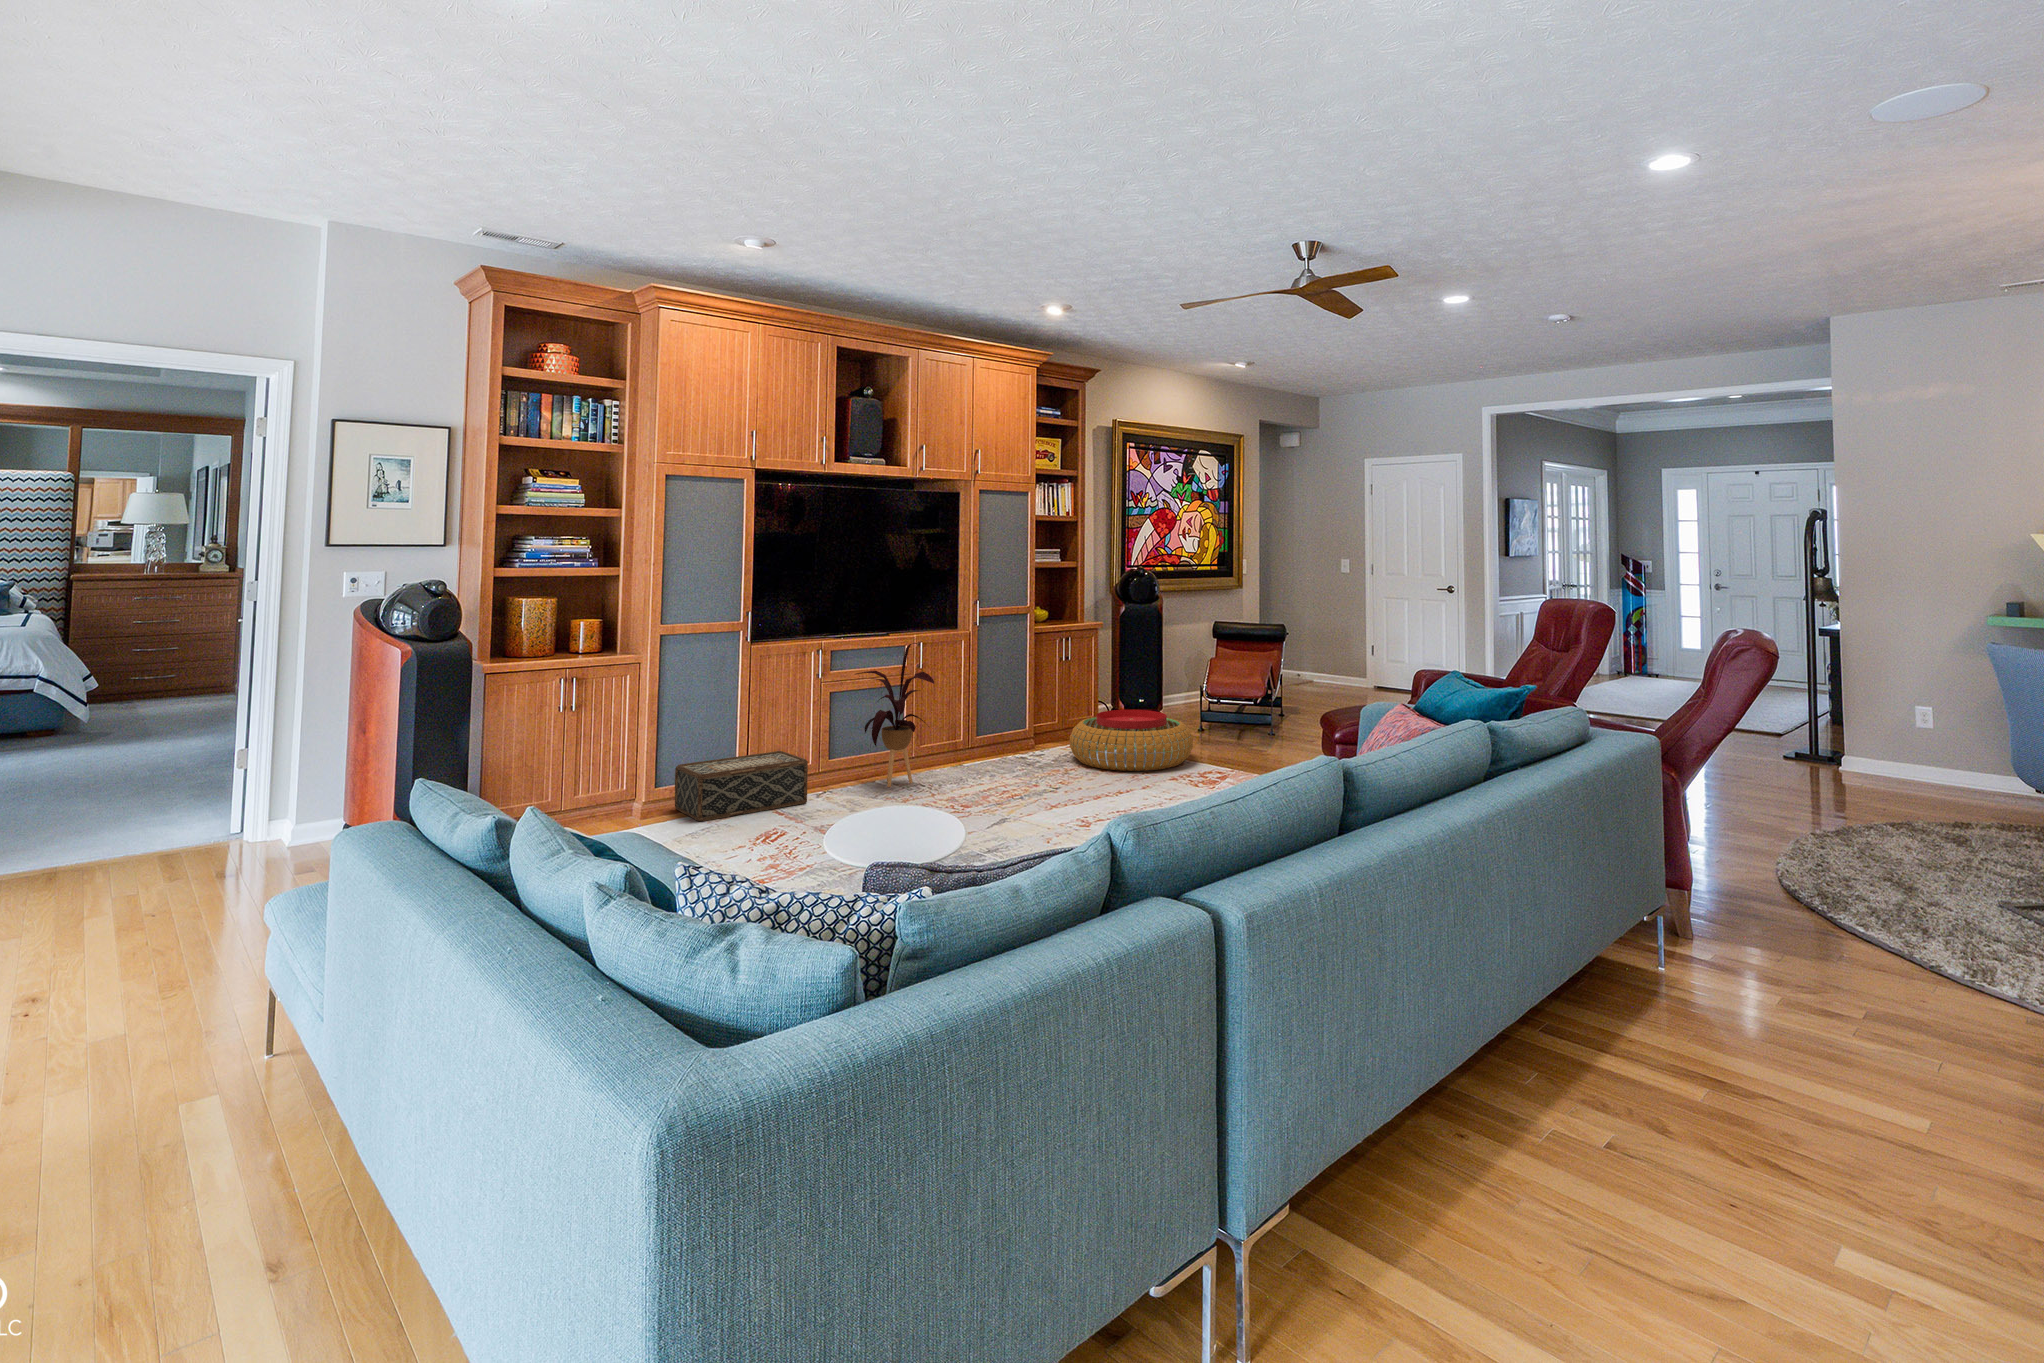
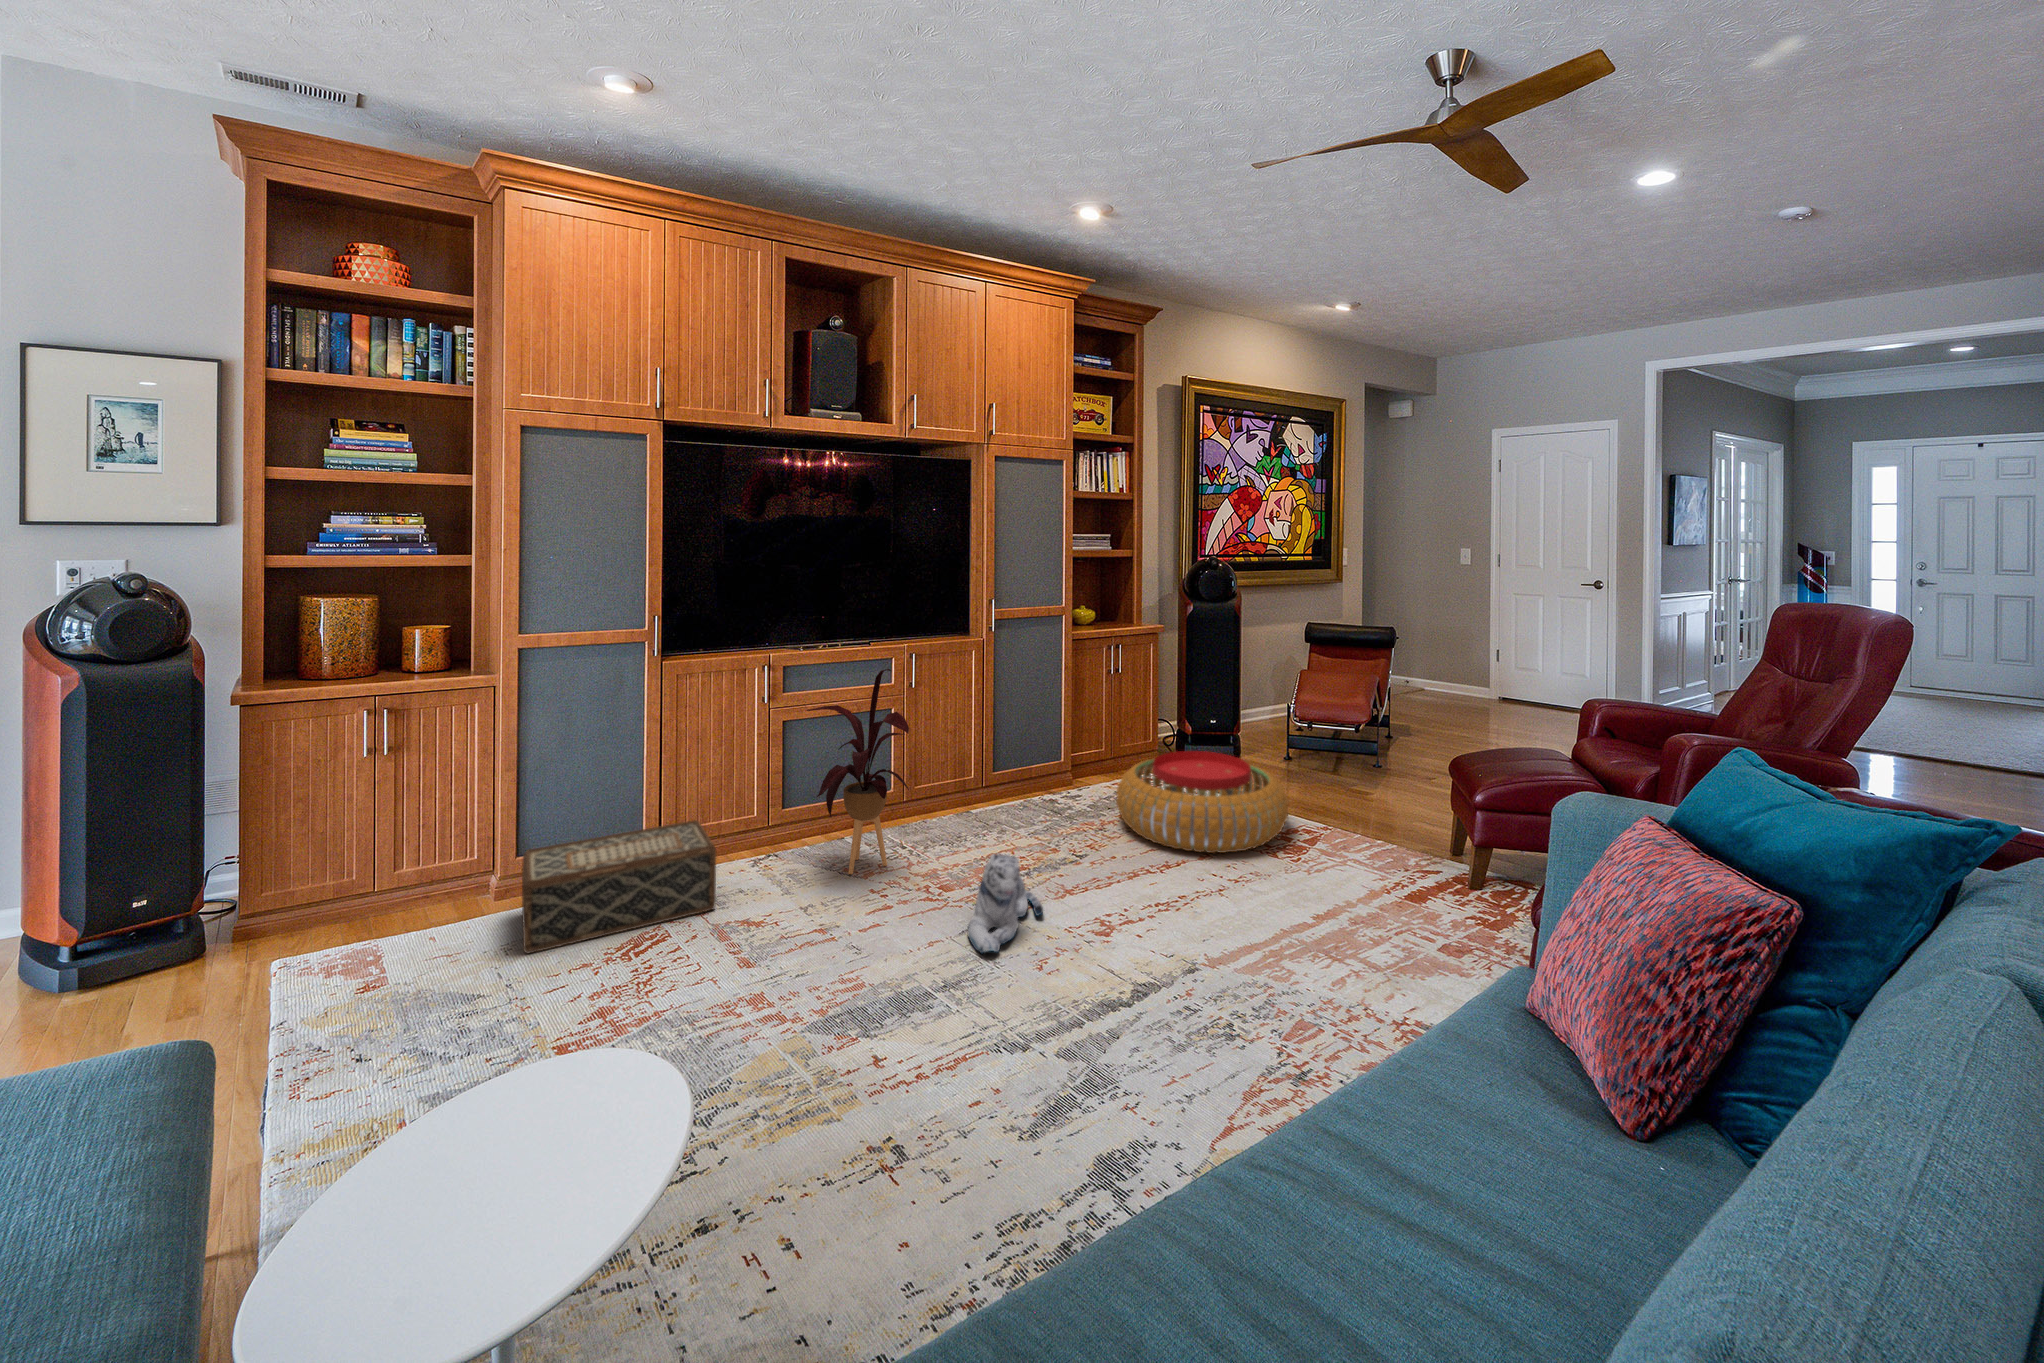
plush toy: none [983,755,1030,810] -> present [968,854,1043,953]

